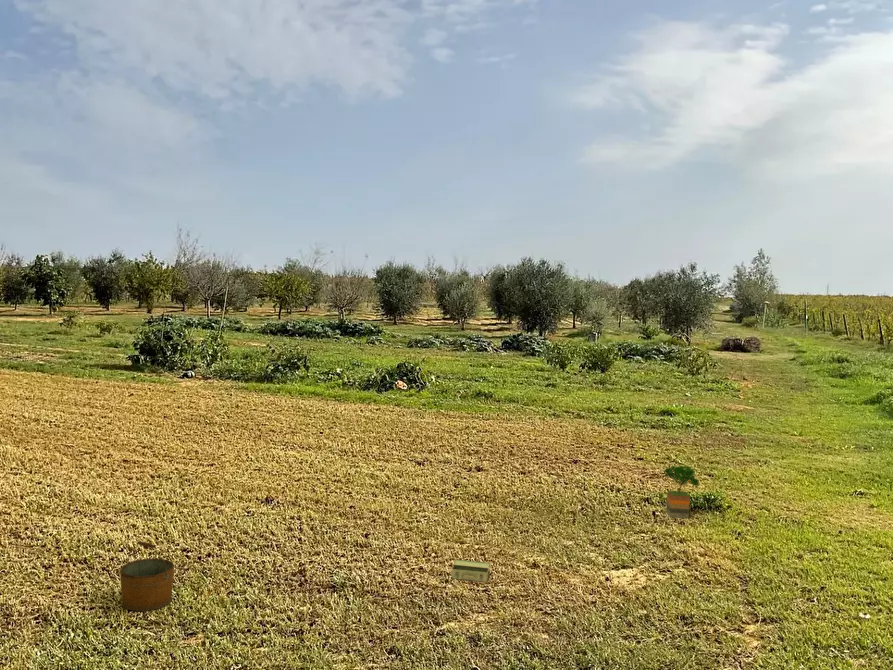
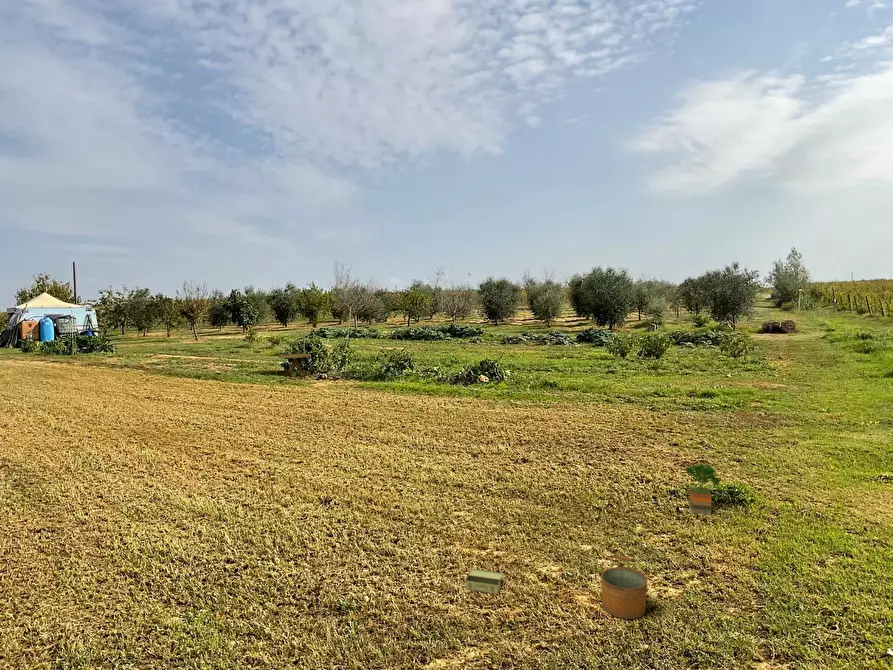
round table: none [130,343,175,374] -> present [278,354,311,378]
bucket: present [120,542,174,611] -> present [601,555,648,619]

